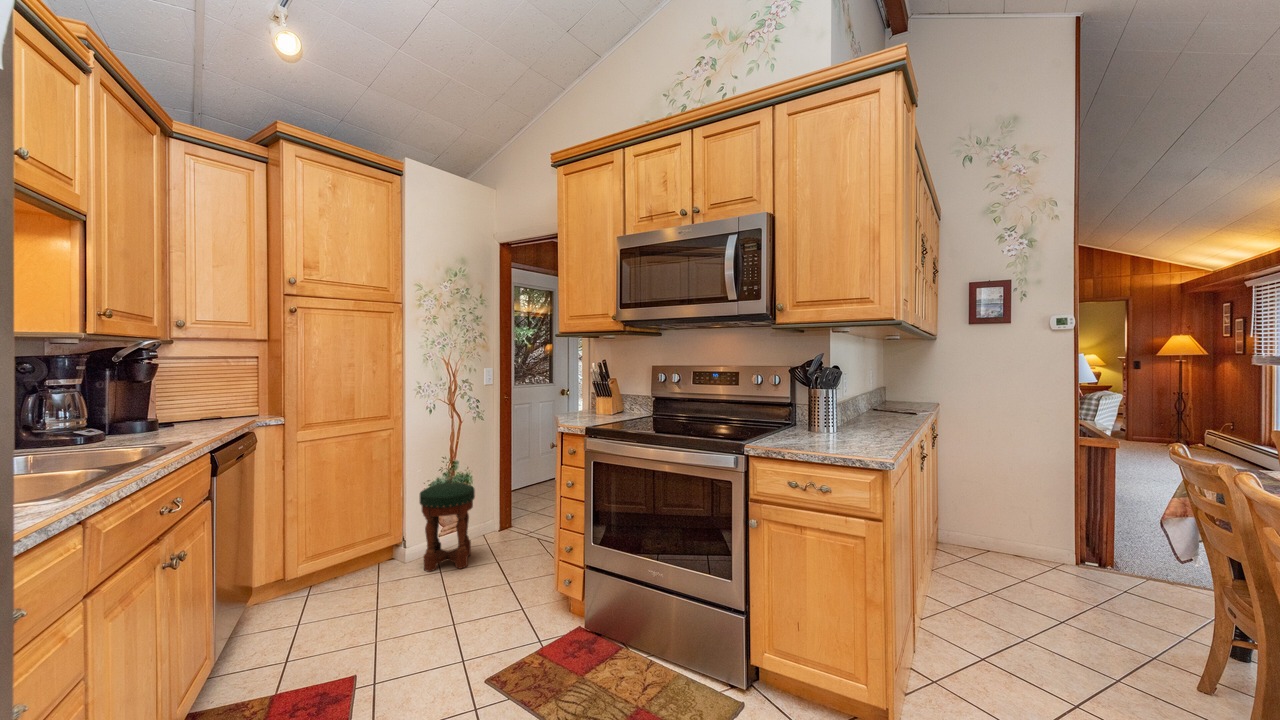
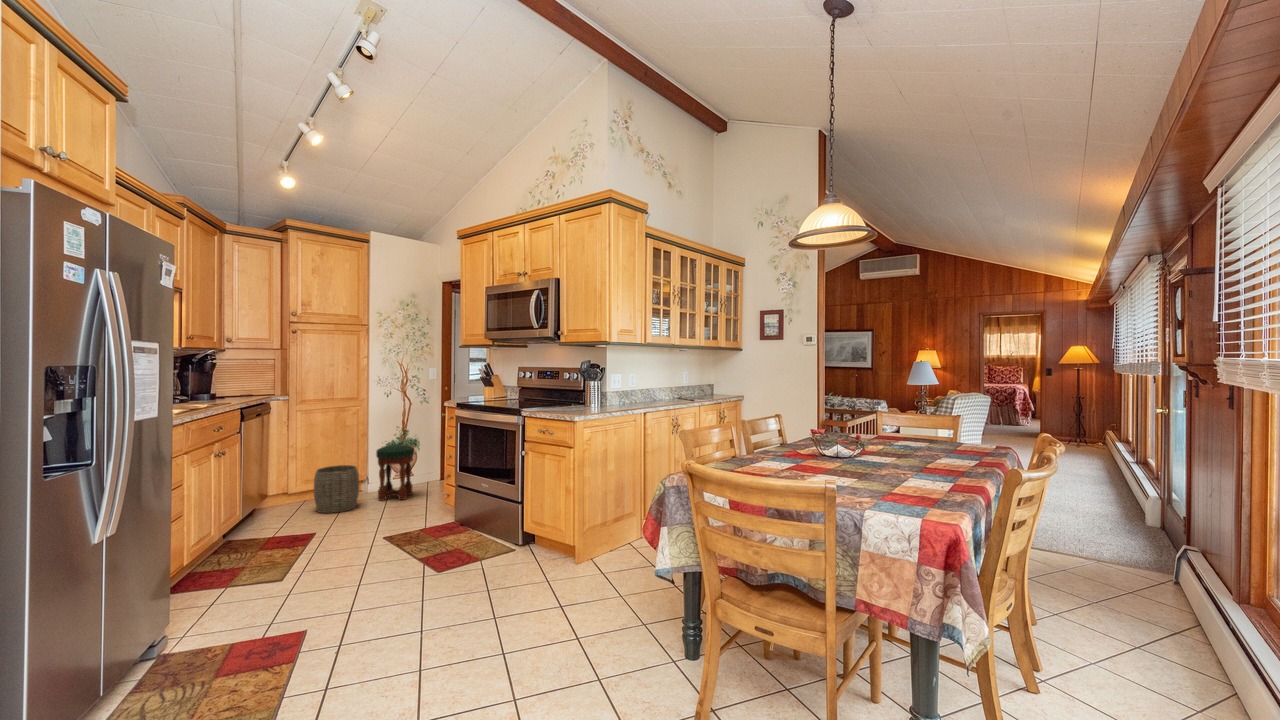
woven basket: none [328,521,399,606] -> present [314,465,359,513]

